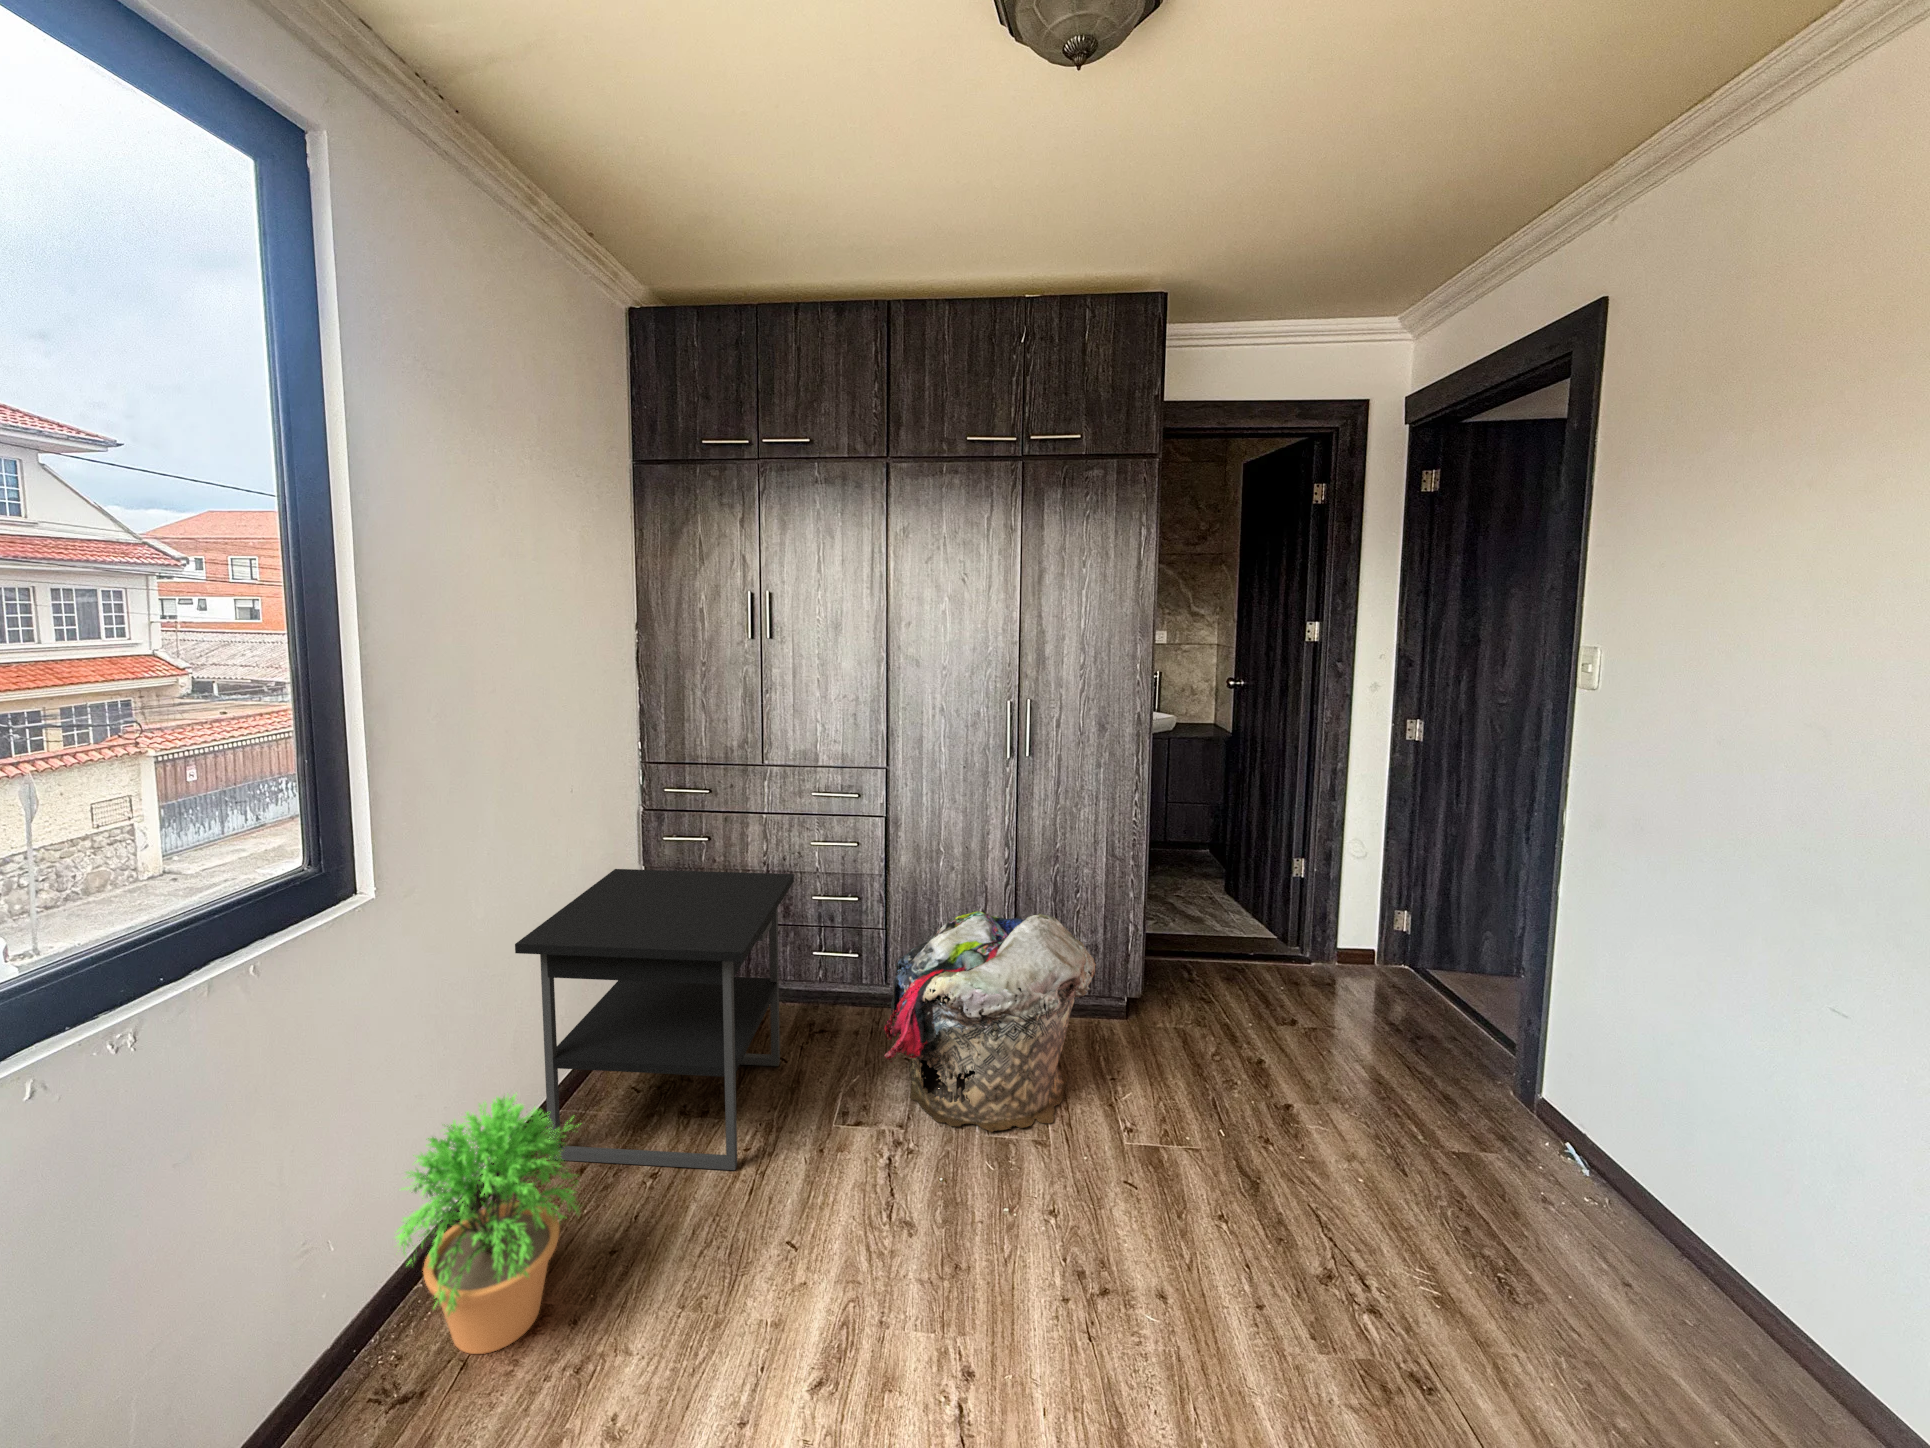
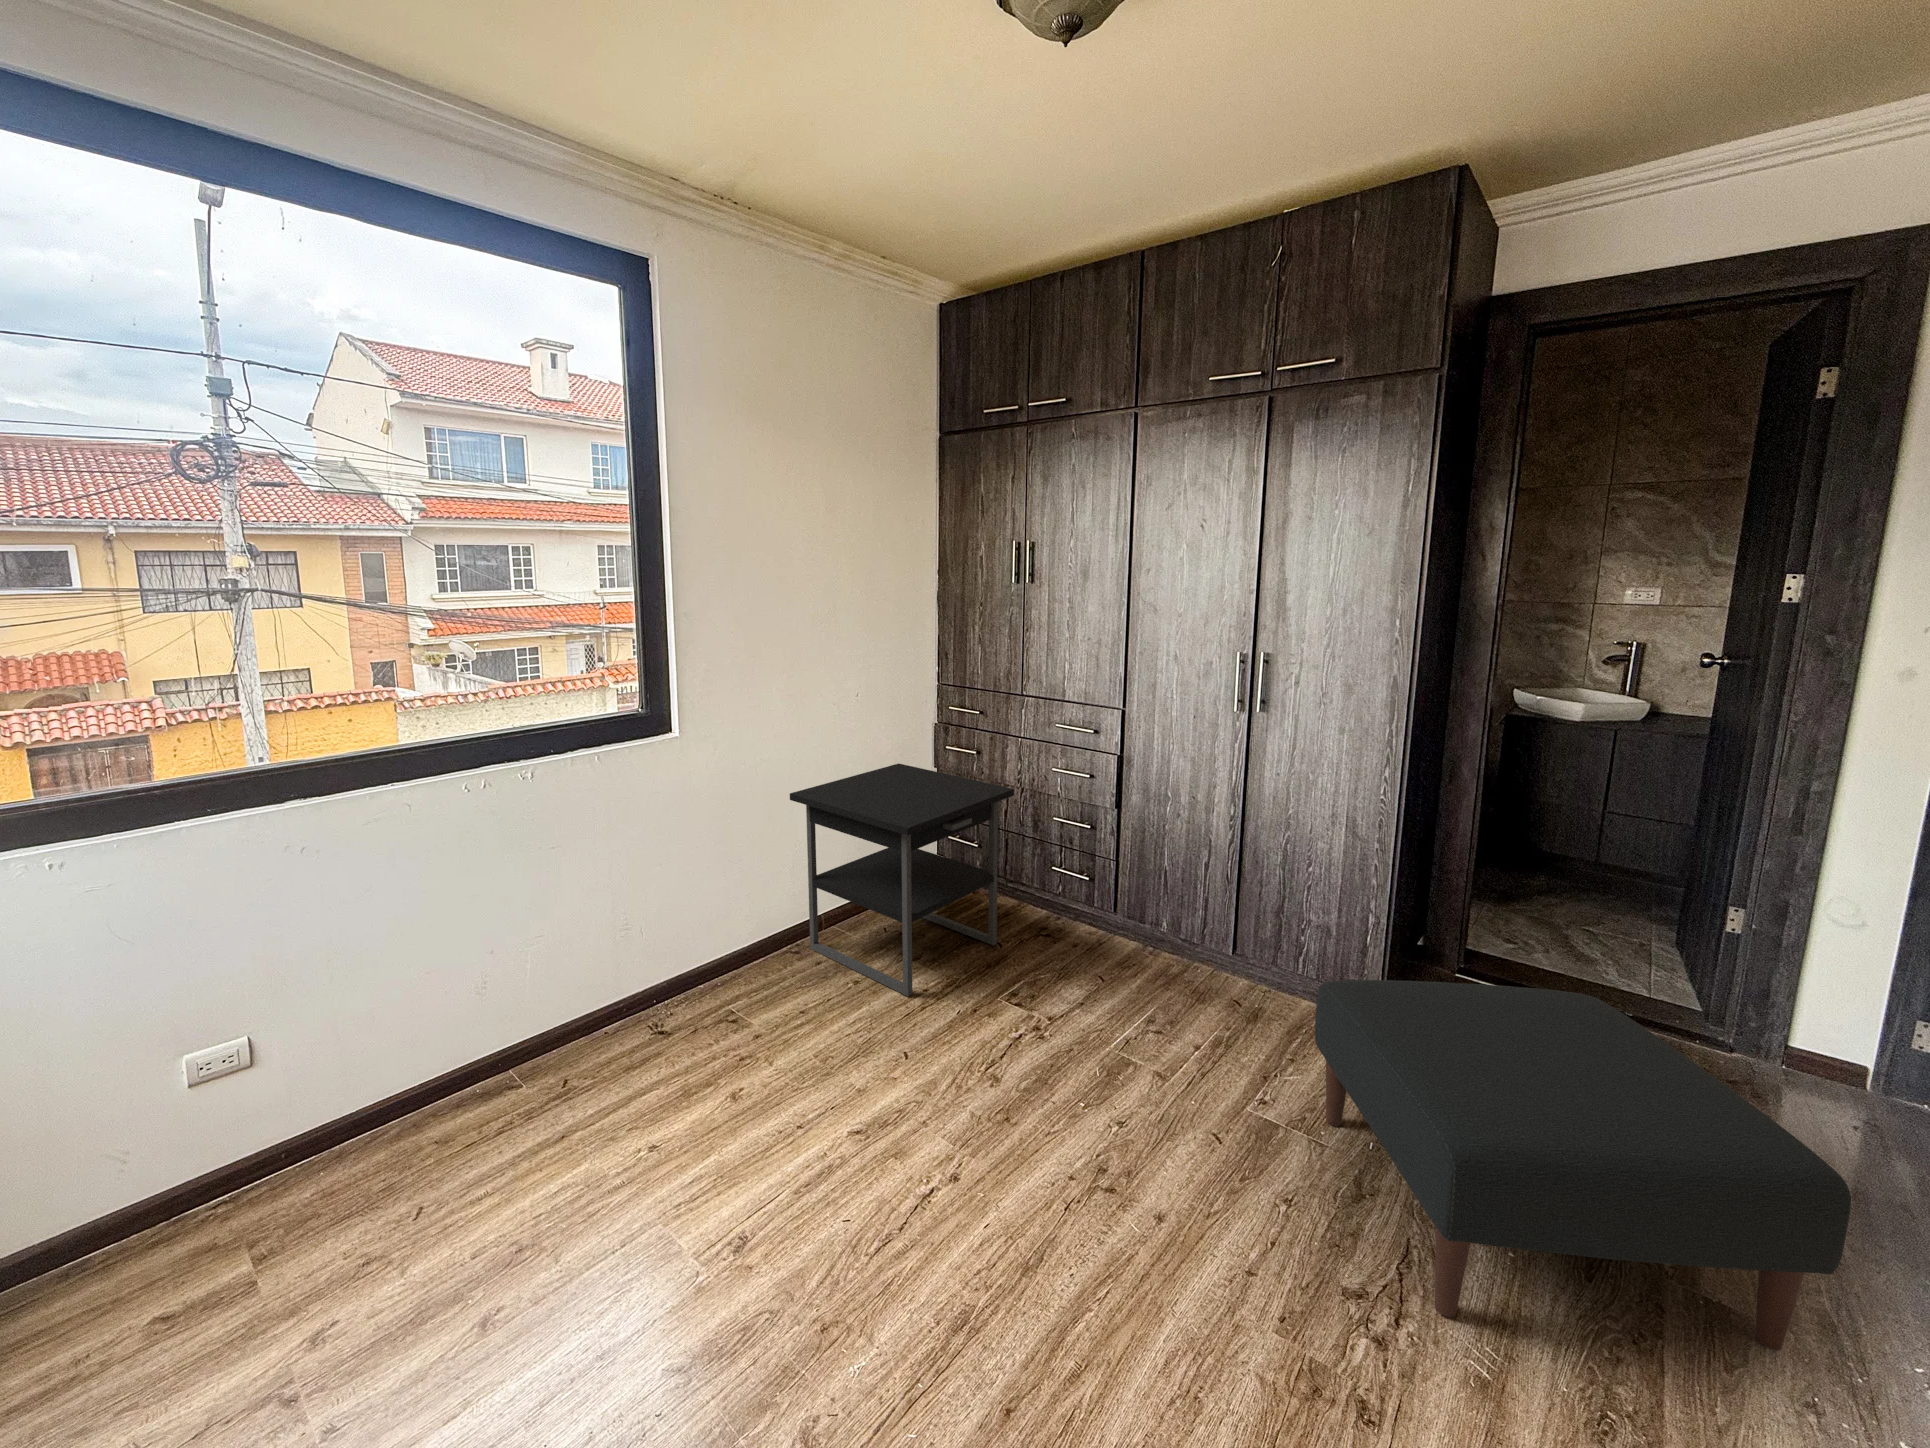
laundry basket: present [884,912,1096,1132] -> none [1046,854,1292,1066]
ottoman: none [1164,950,1525,1253] -> present [1315,980,1851,1350]
potted plant: present [396,1095,578,1354] -> none [661,878,786,1030]

